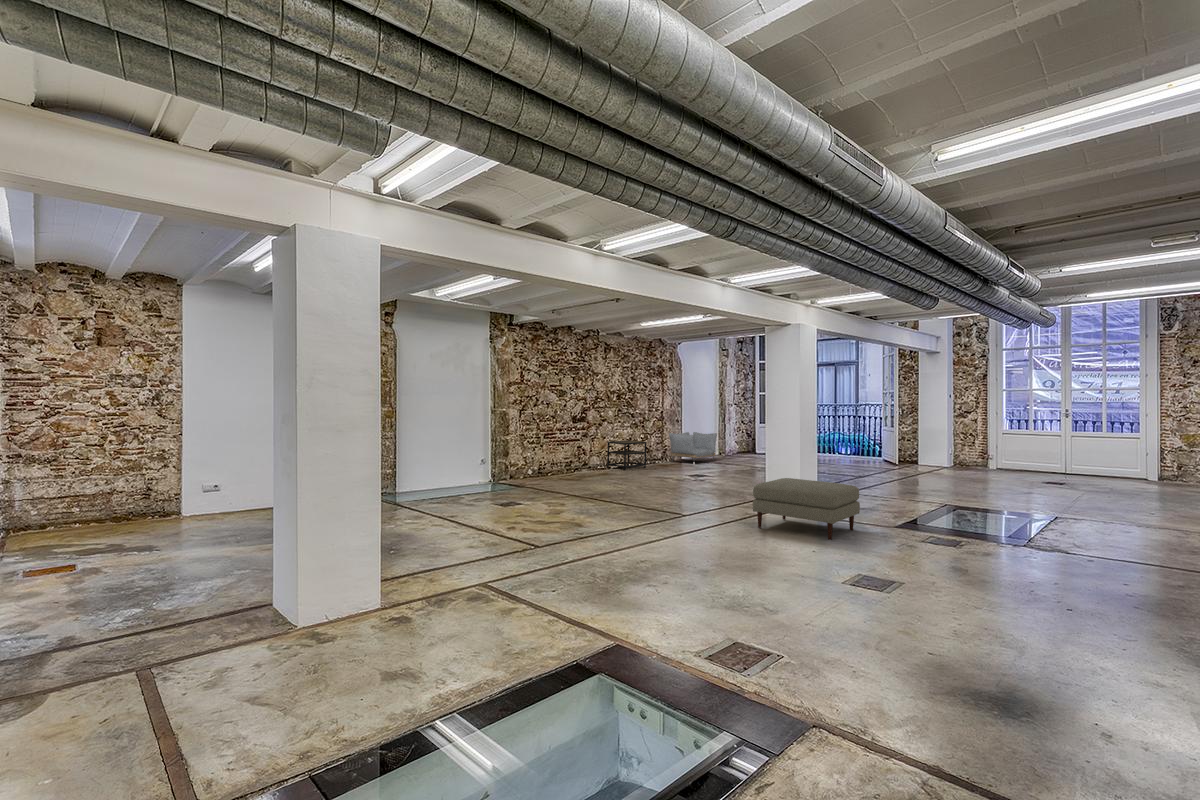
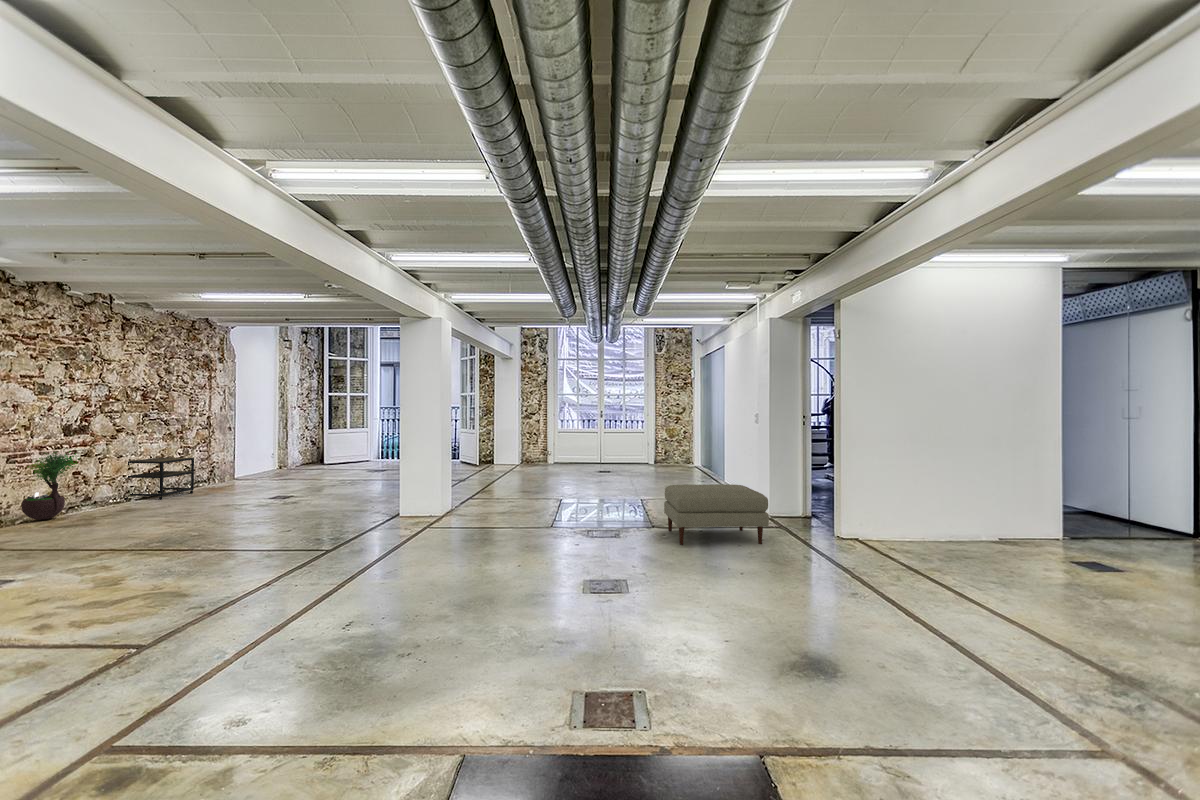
potted tree: none [551,430,577,475] -> present [22,451,76,520]
armchair: present [669,432,717,459] -> none [220,441,287,482]
ottoman: present [753,478,860,540] -> present [664,484,769,545]

